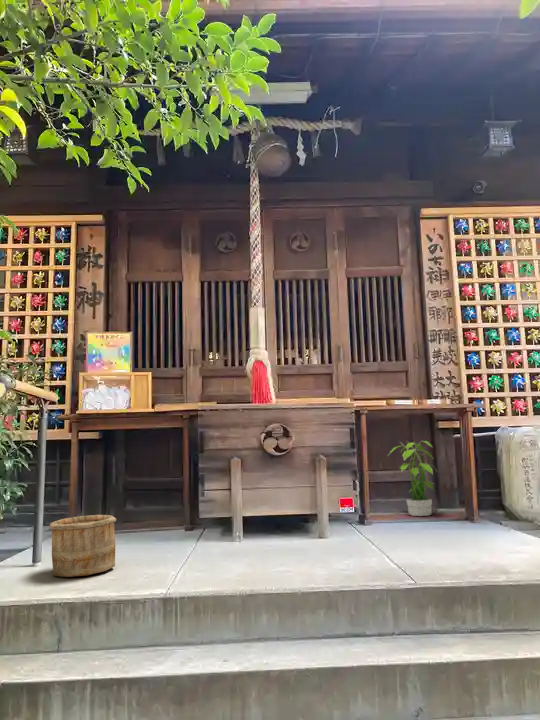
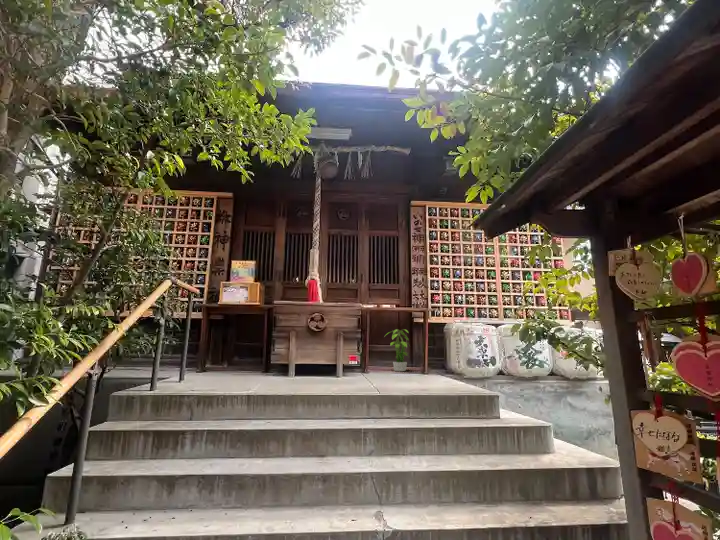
wooden bucket: present [49,515,116,577] -> none [185,356,222,386]

